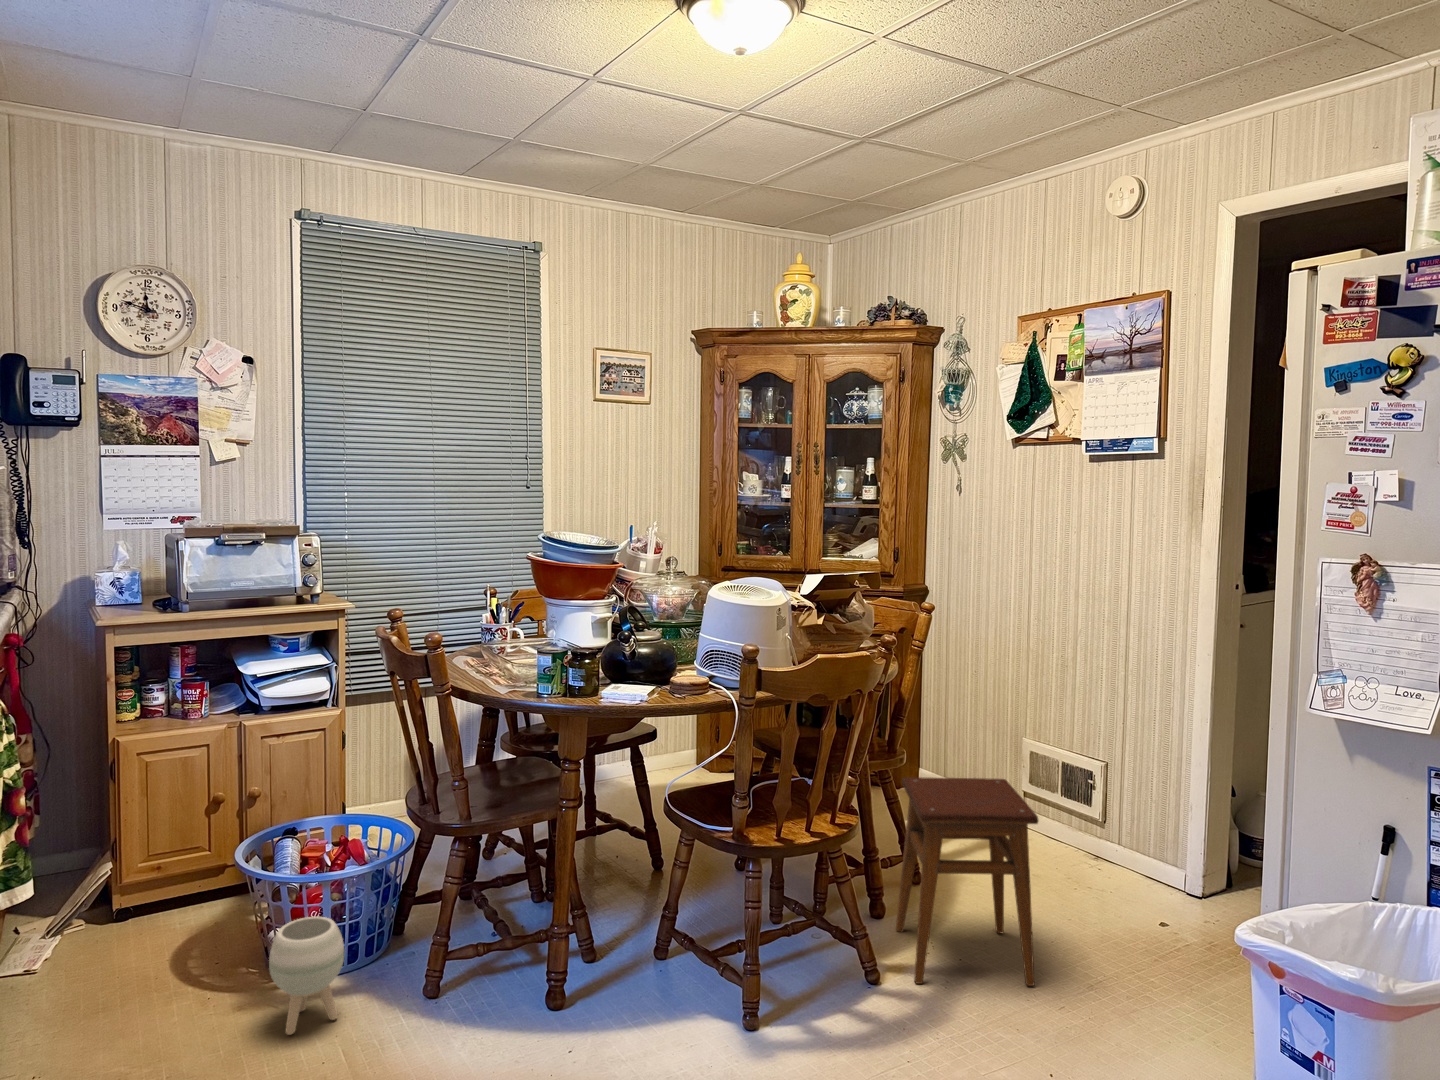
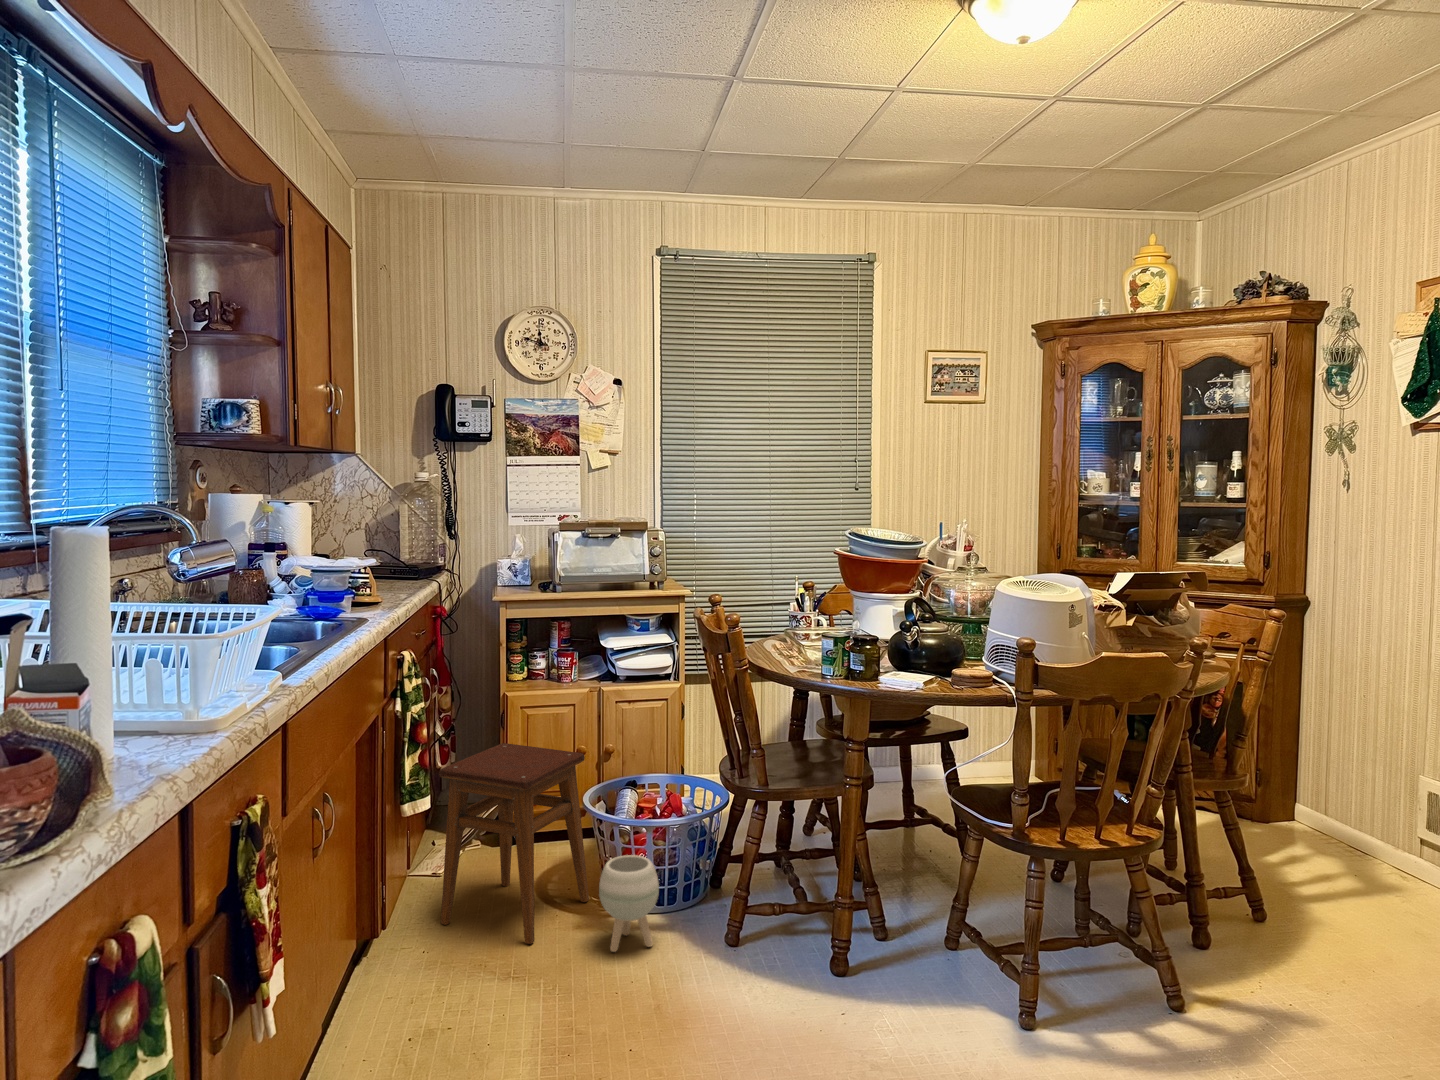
stool: present [896,777,1038,986] -> present [439,743,589,944]

